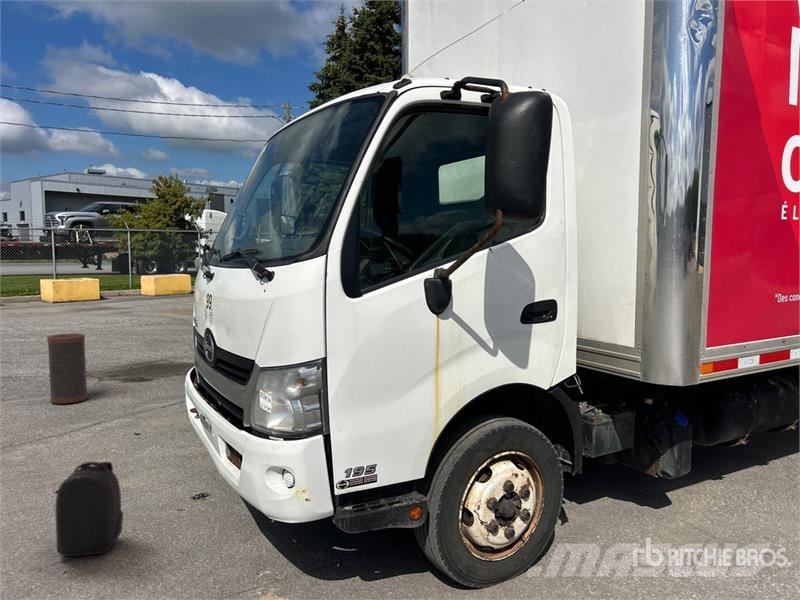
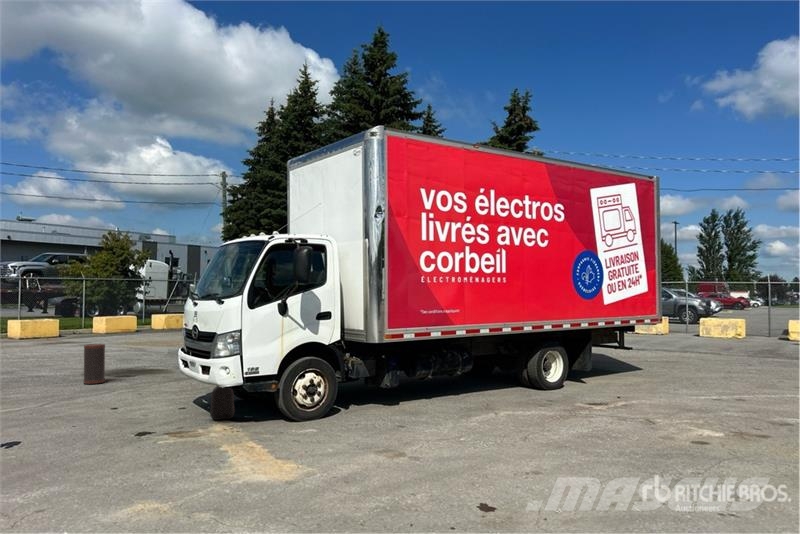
backpack: present [55,462,123,556] -> present [210,386,235,420]

